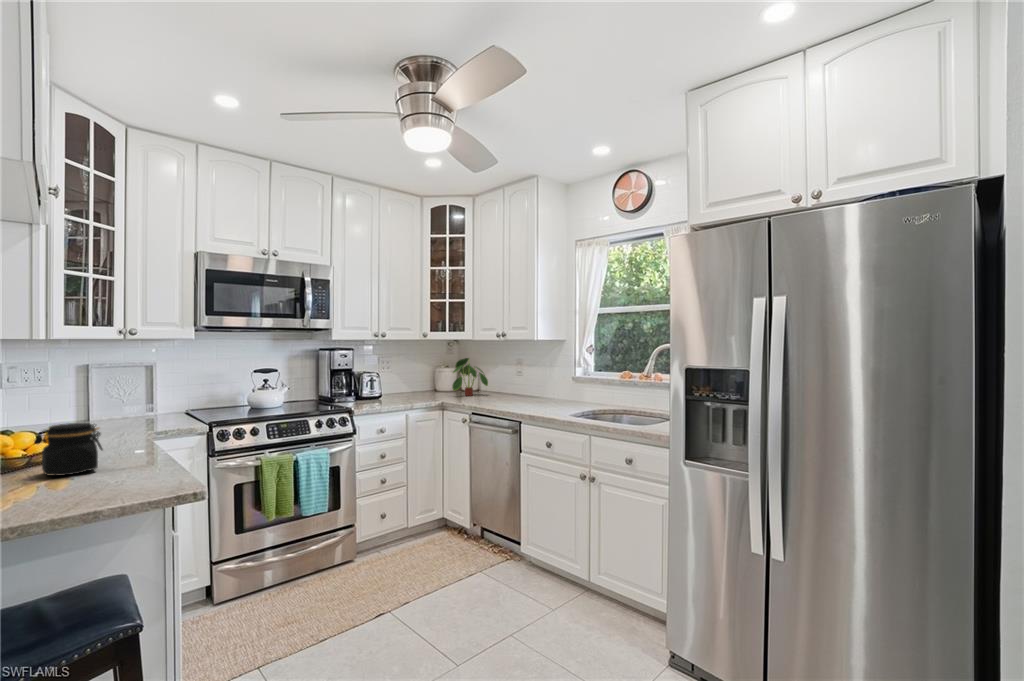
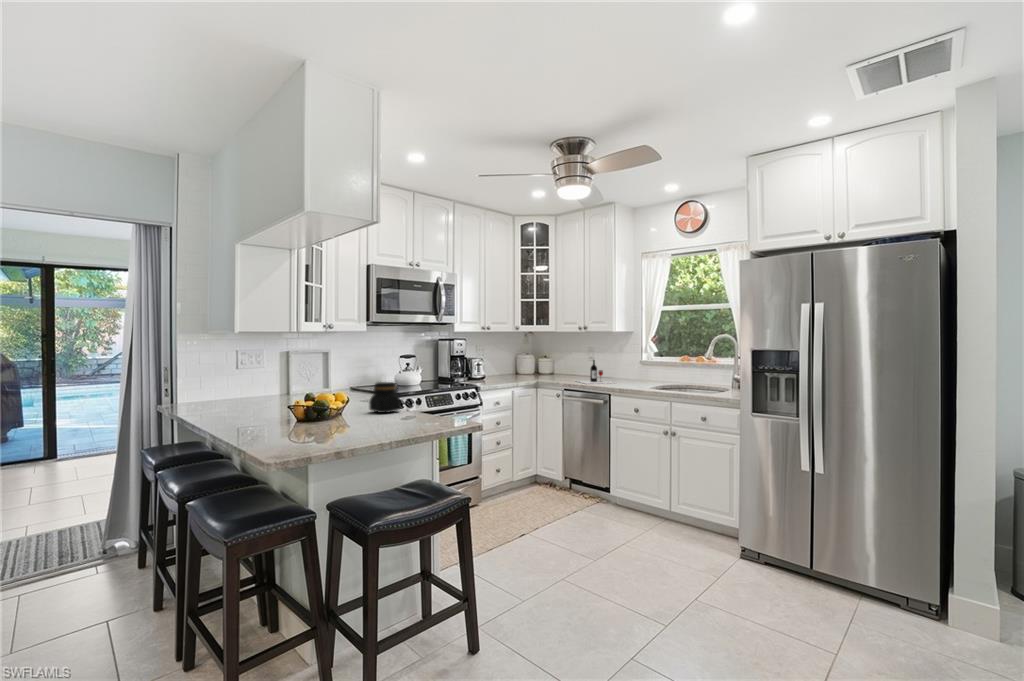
plant: present [452,358,488,396] -> none [535,347,568,378]
wine bottle: none [489,375,540,406] -> present [578,360,614,384]

